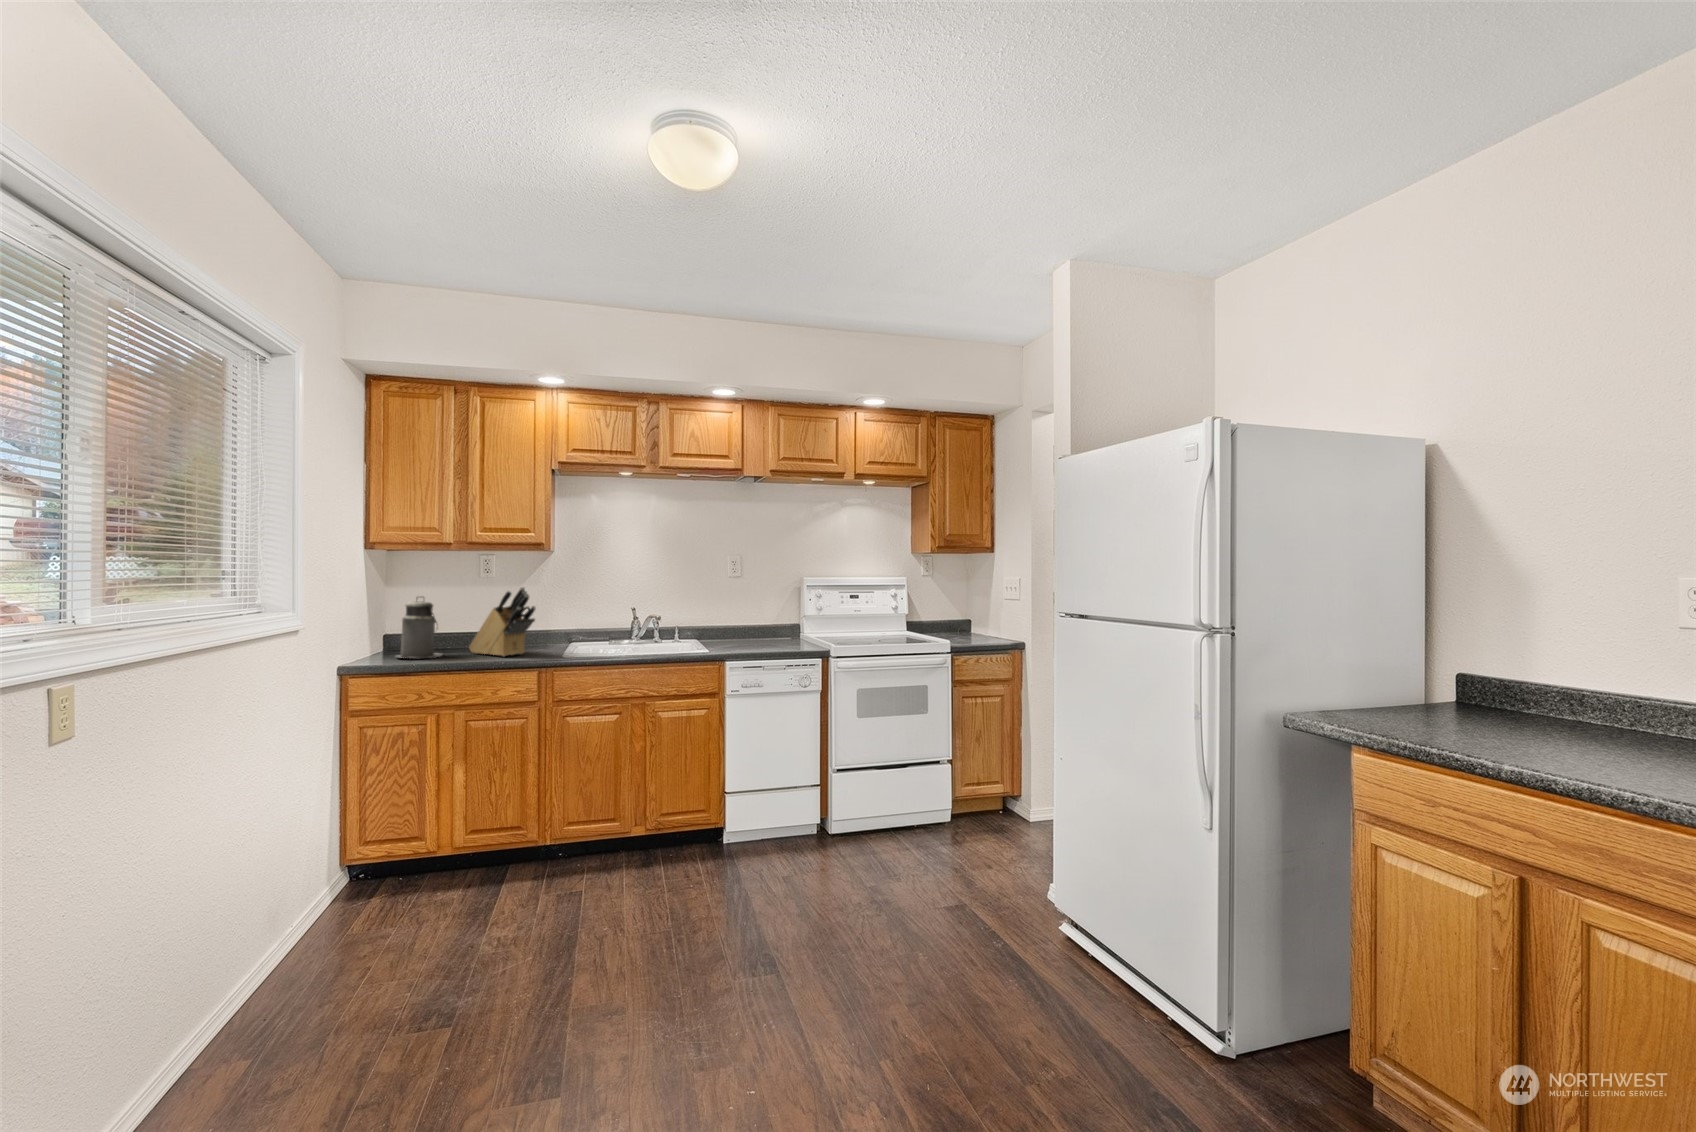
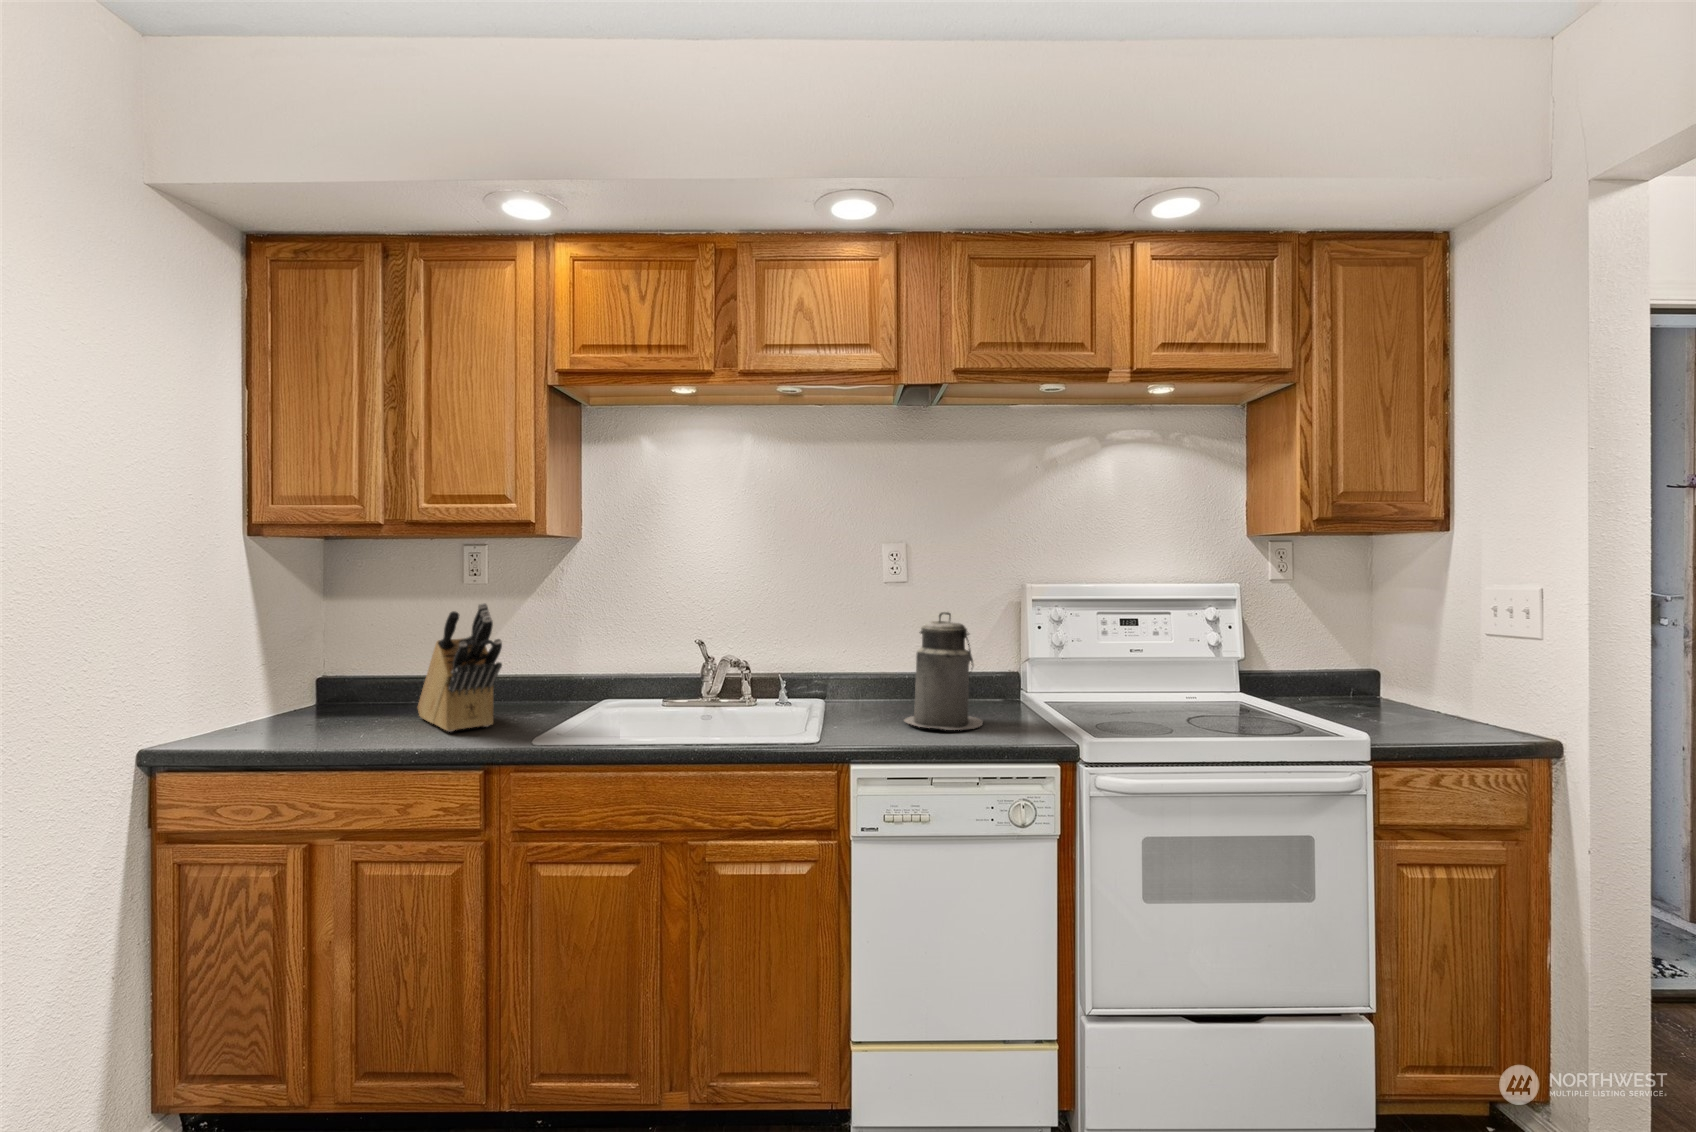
canister: present [398,597,442,658] -> present [904,612,983,730]

